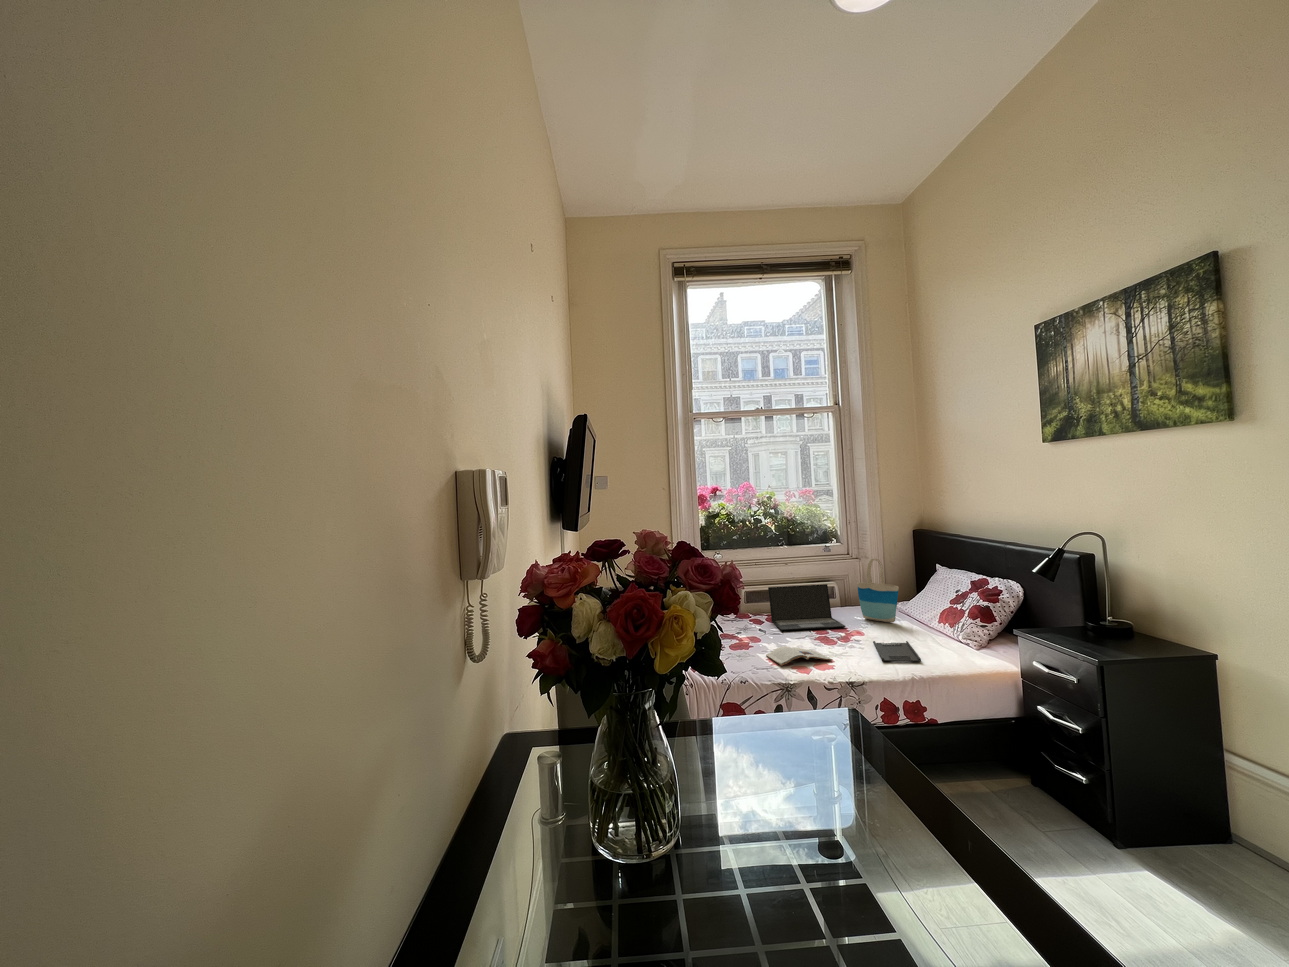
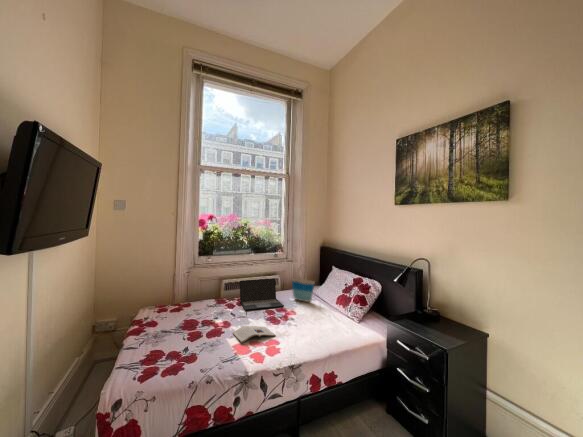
tray: present [873,641,921,661] -> none [300,317,328,335]

